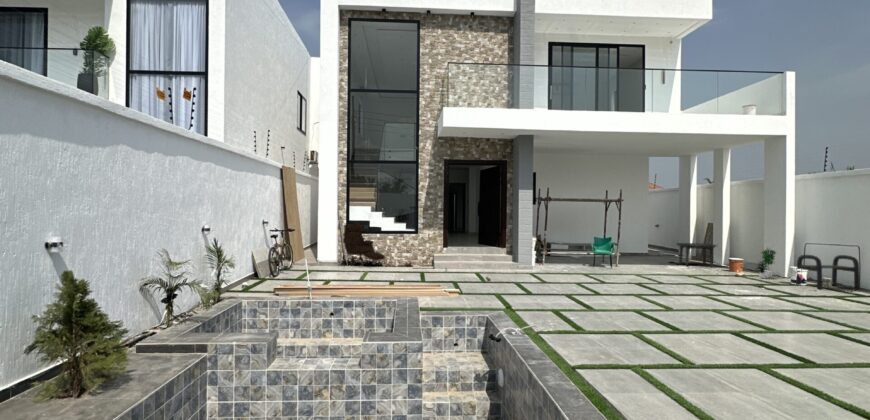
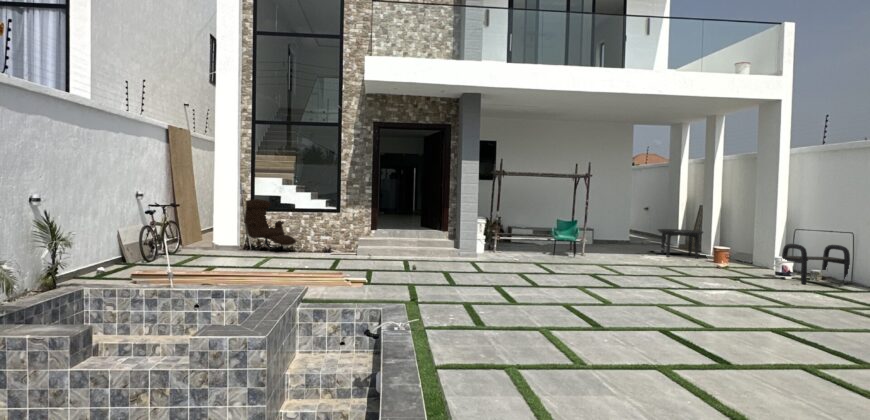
potted plant: present [756,249,776,278] -> none [737,234,765,271]

